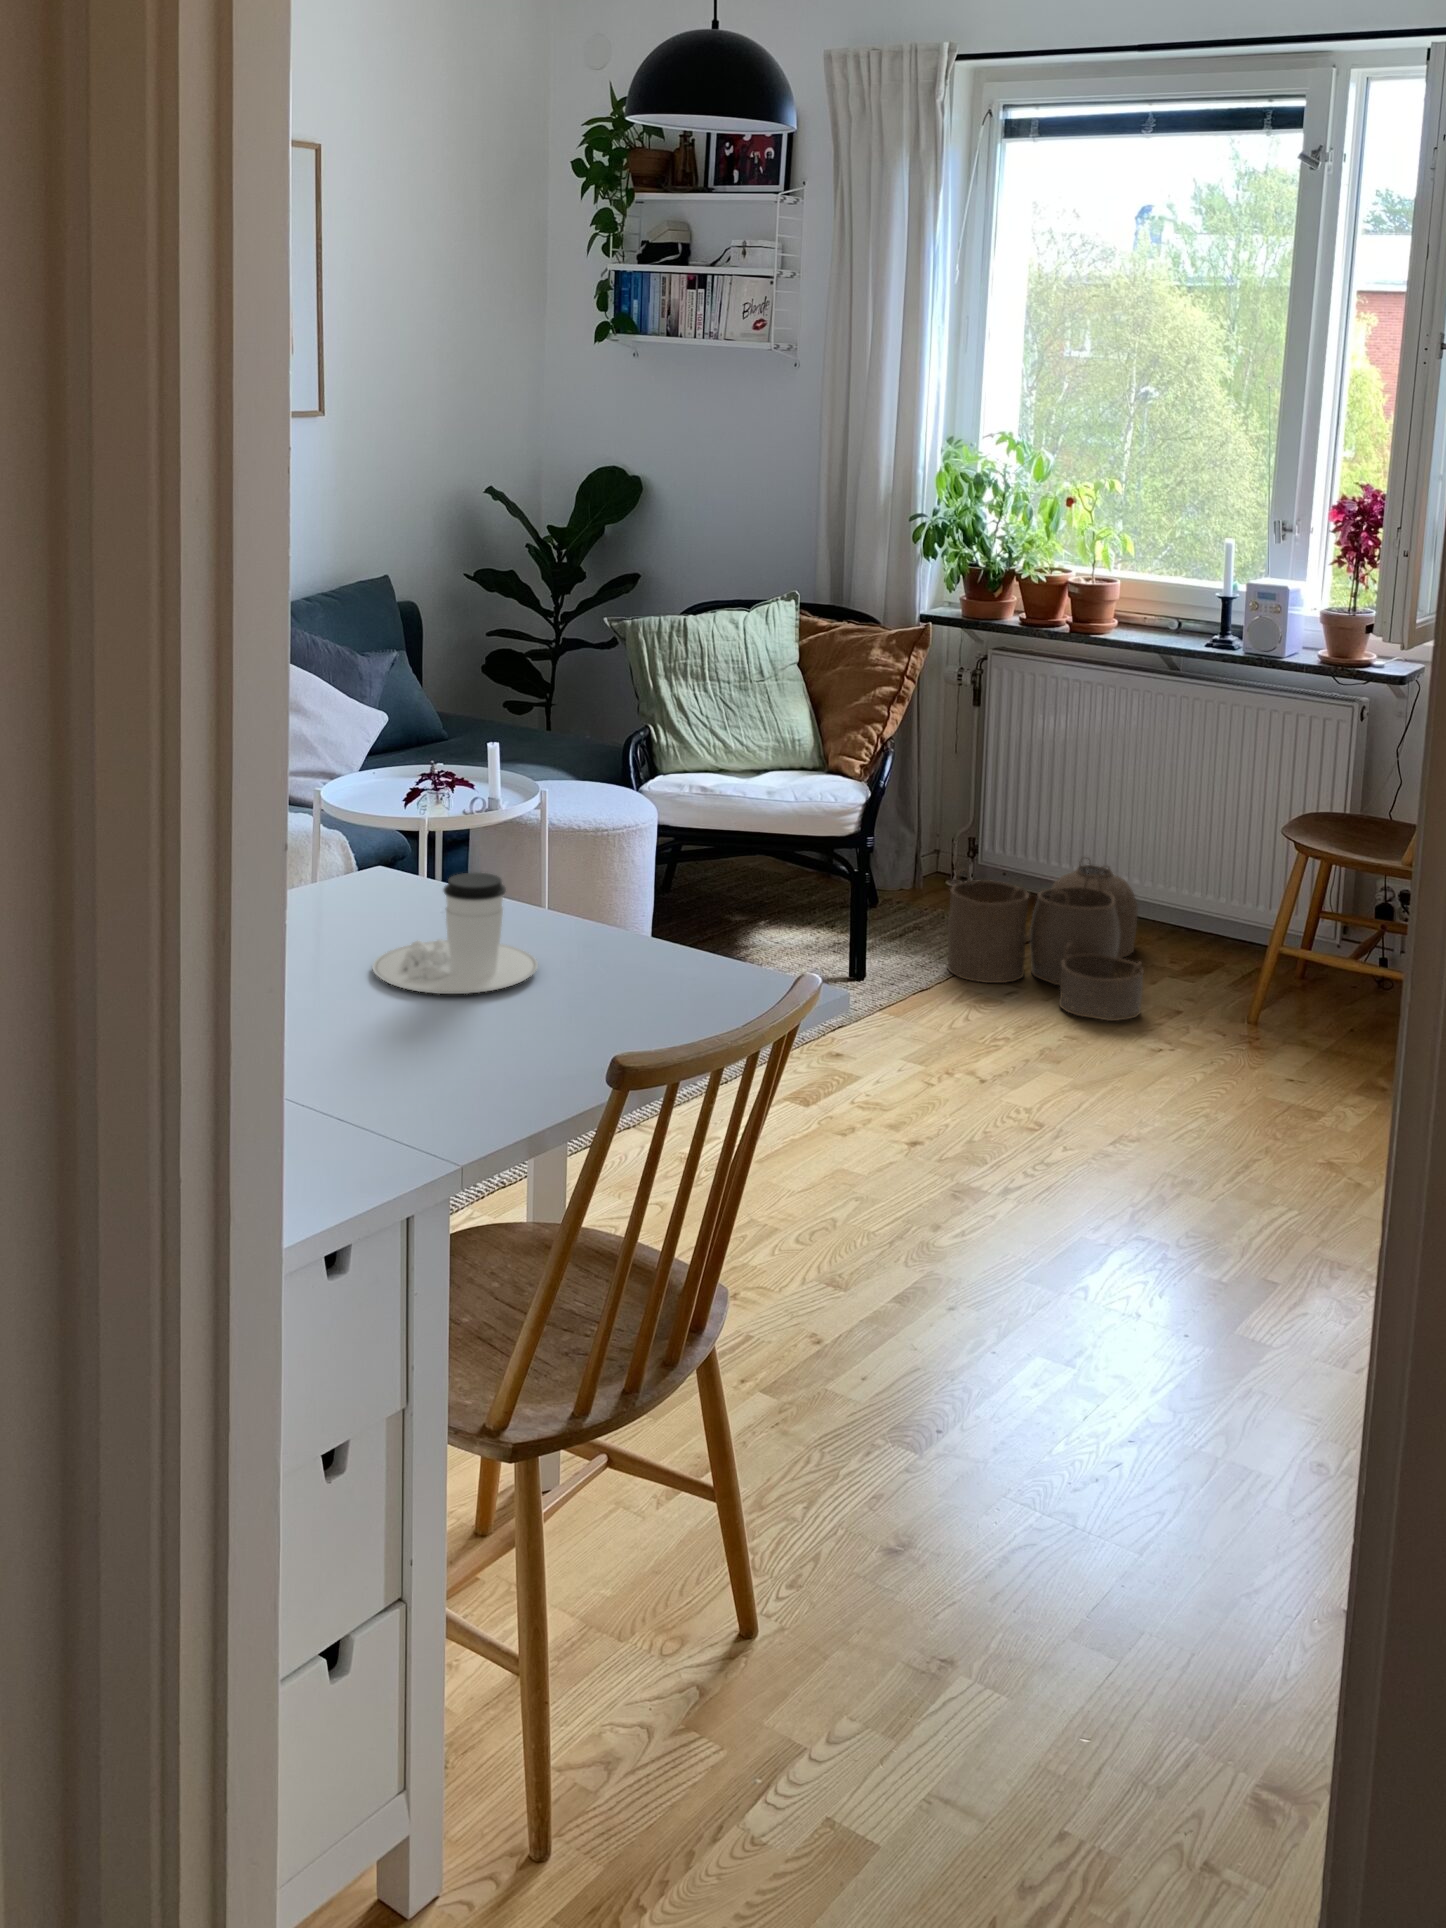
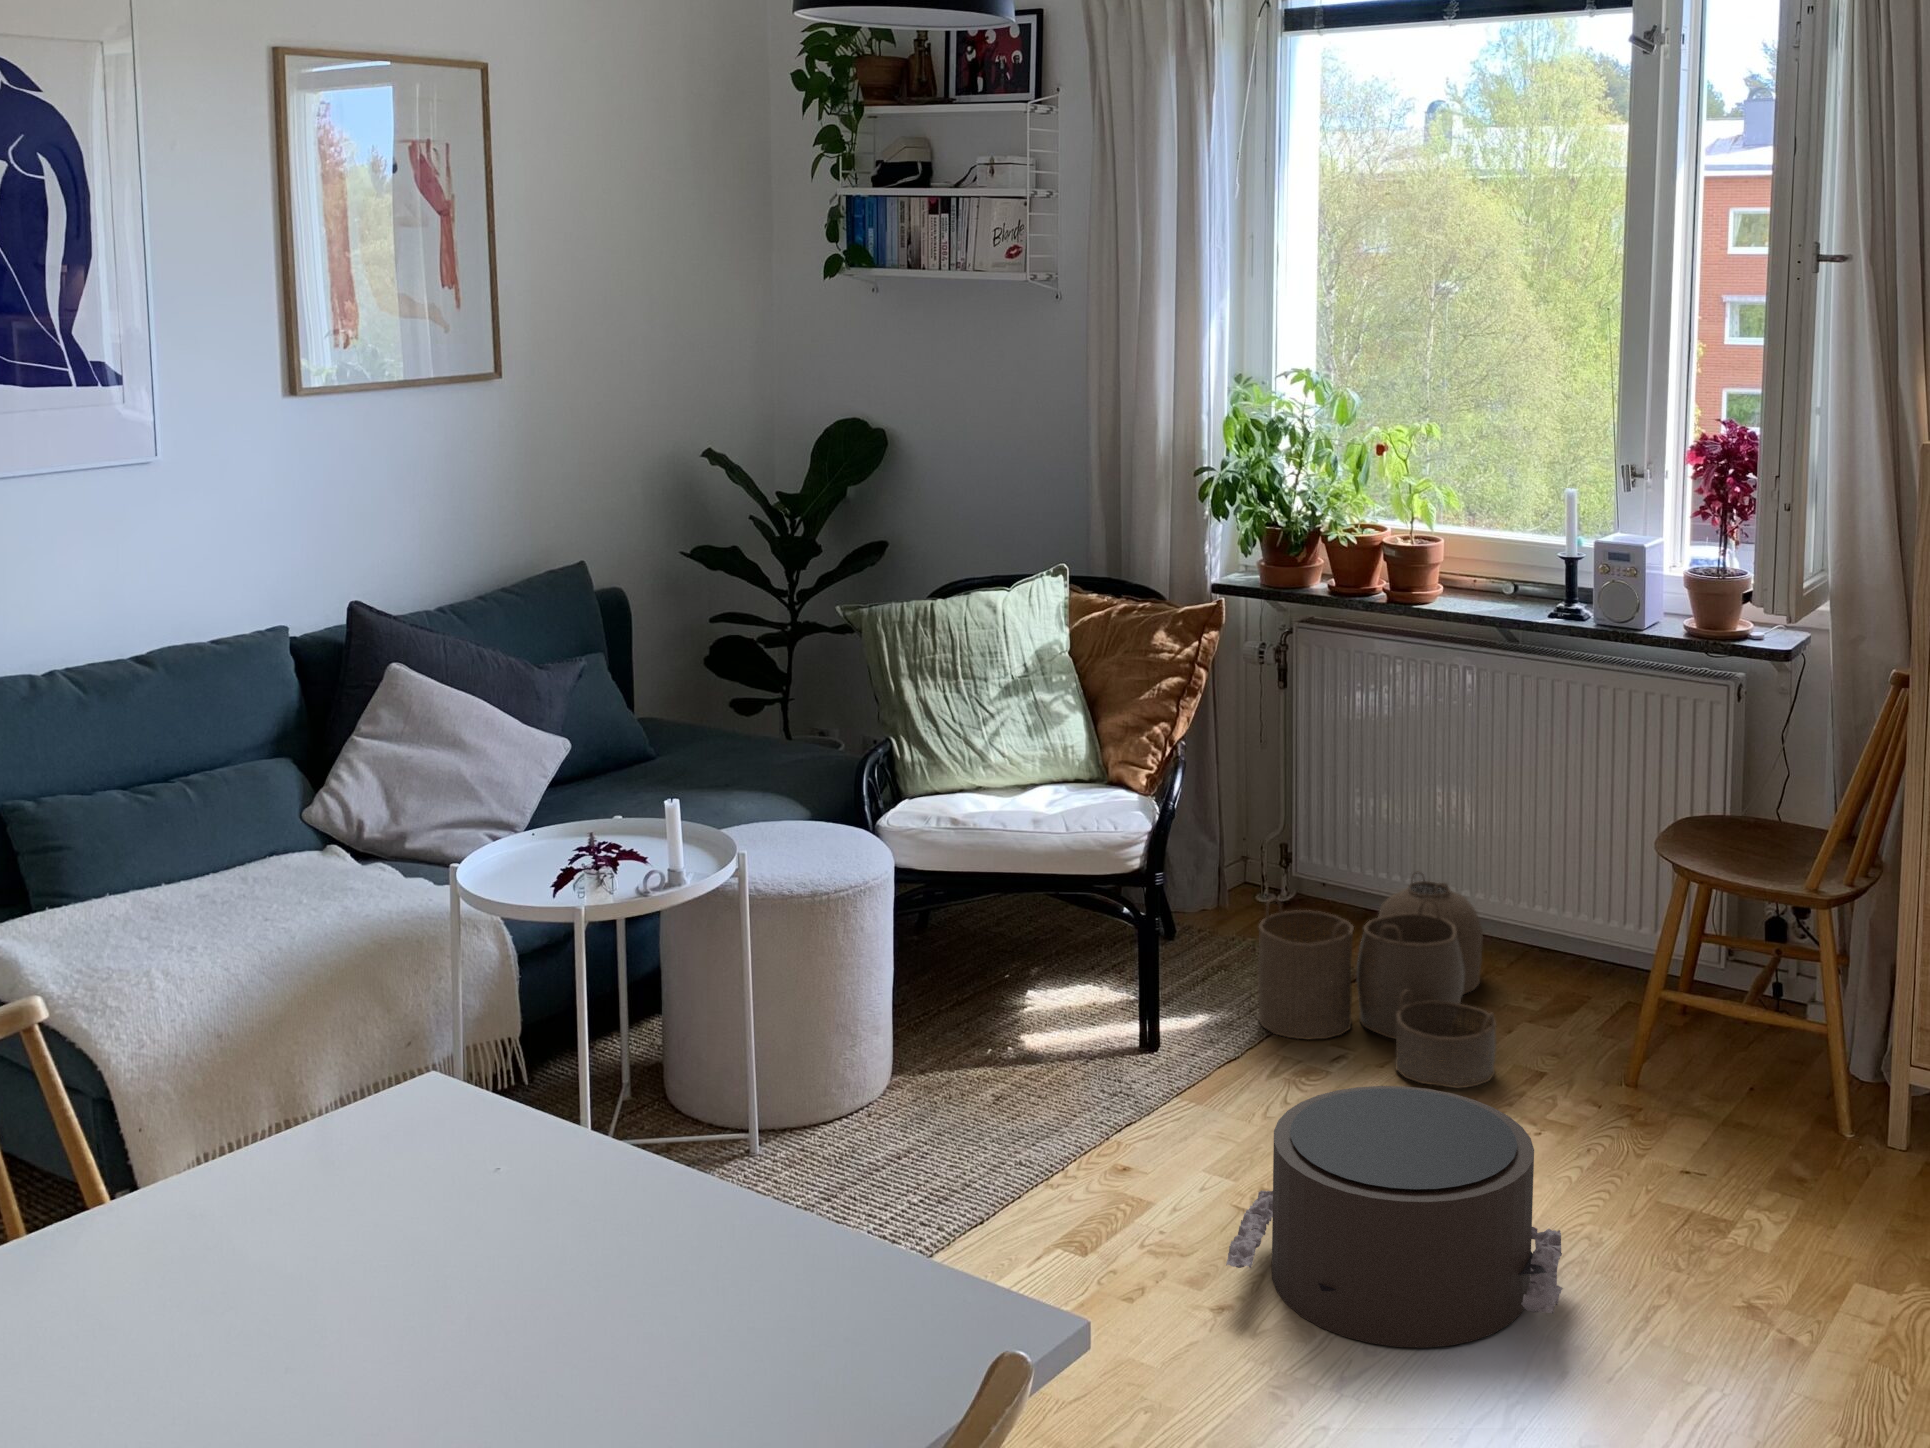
coffee cup: present [373,873,538,994] -> none [333,1140,606,1362]
pouf: none [918,997,1183,1182] -> present [1226,1086,1562,1348]

